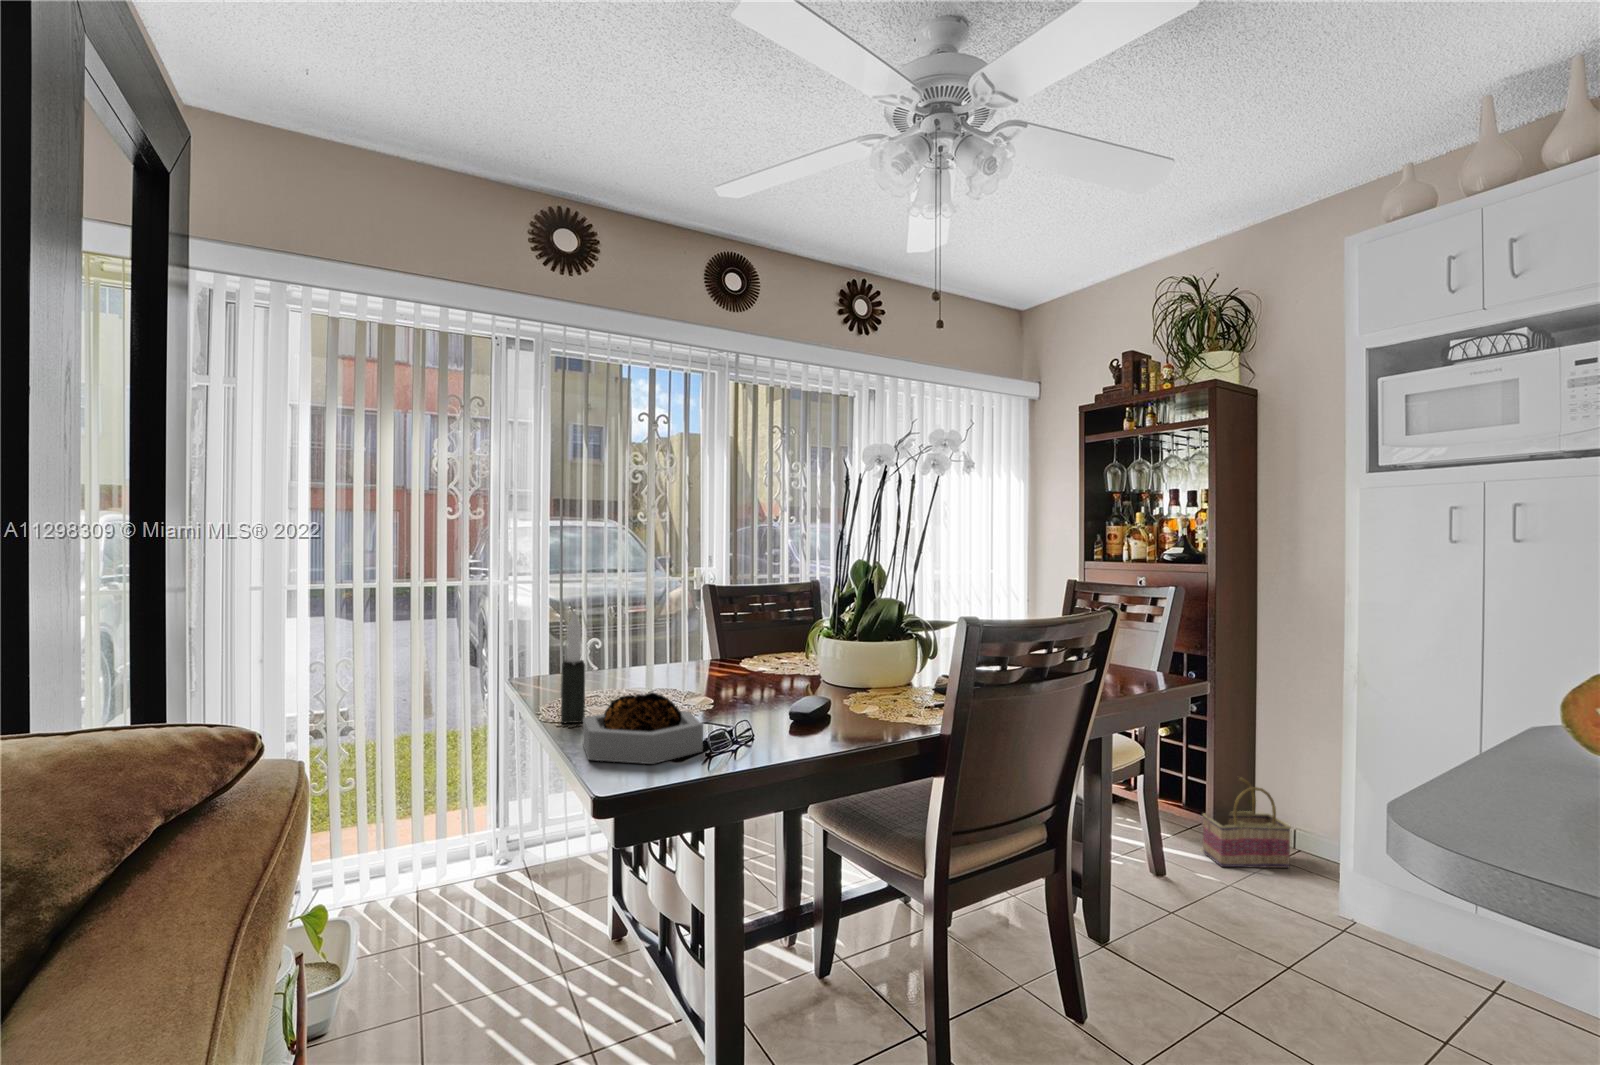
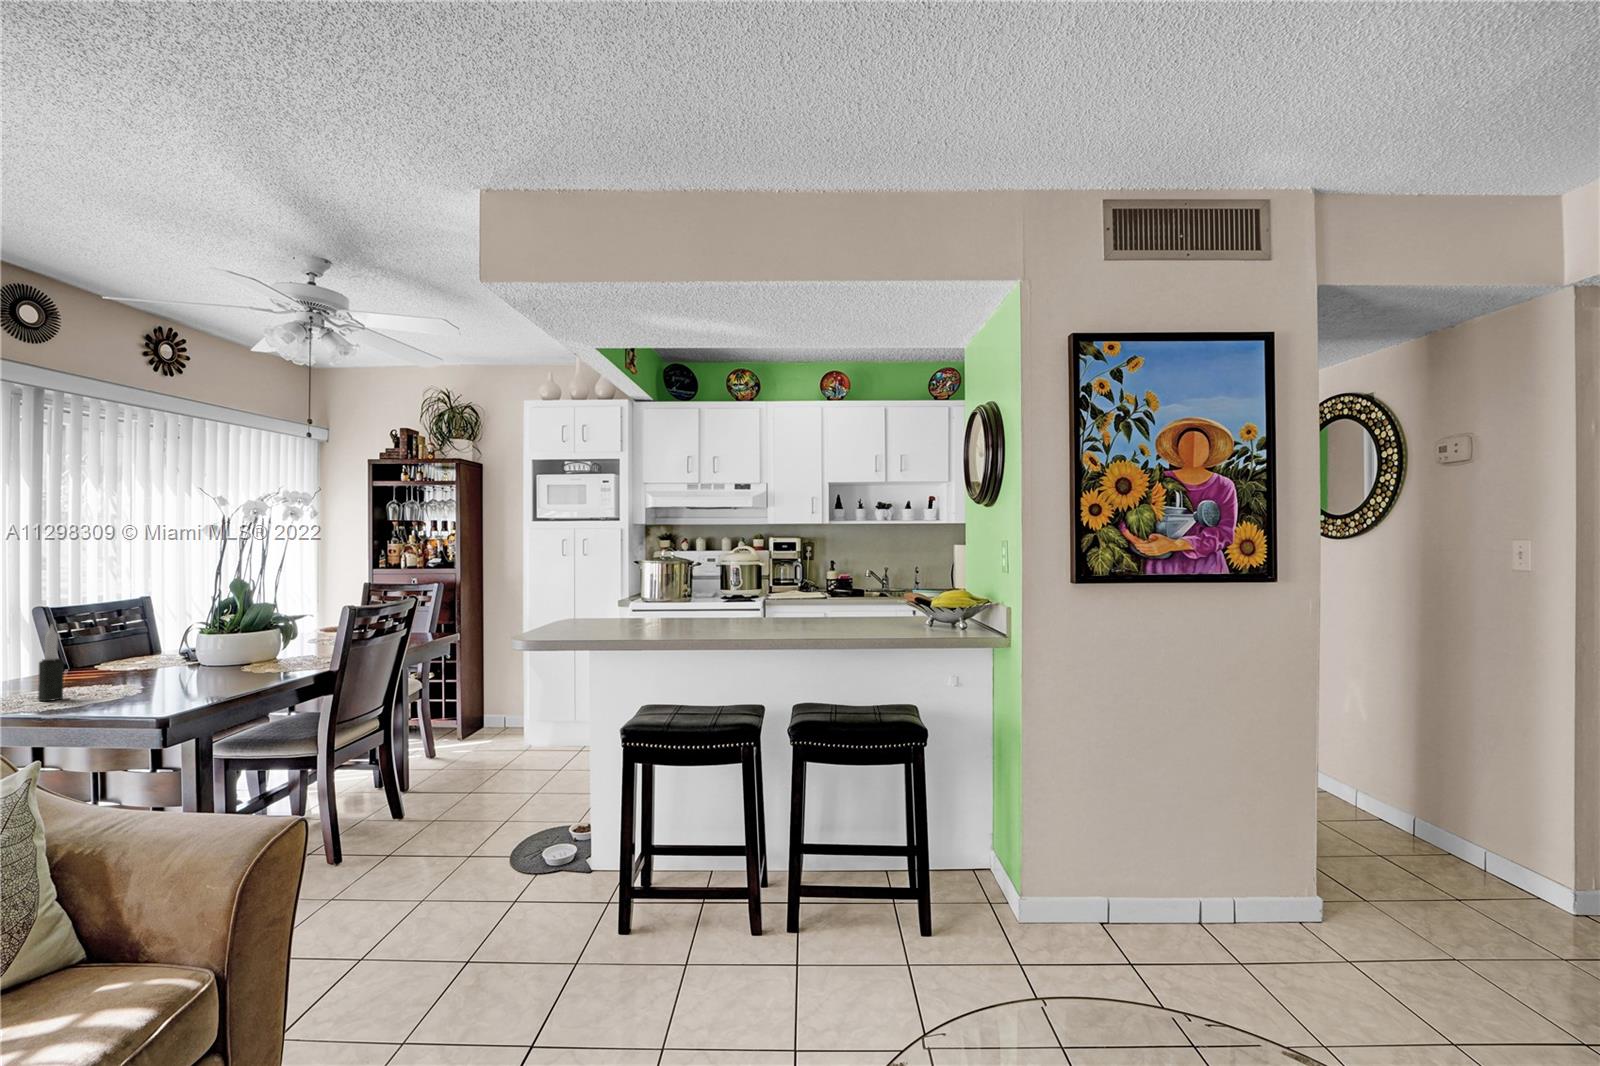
decorative bowl: present [583,692,703,764] -> none [96,663,193,707]
basket: present [1203,777,1291,868] -> none [453,693,502,746]

